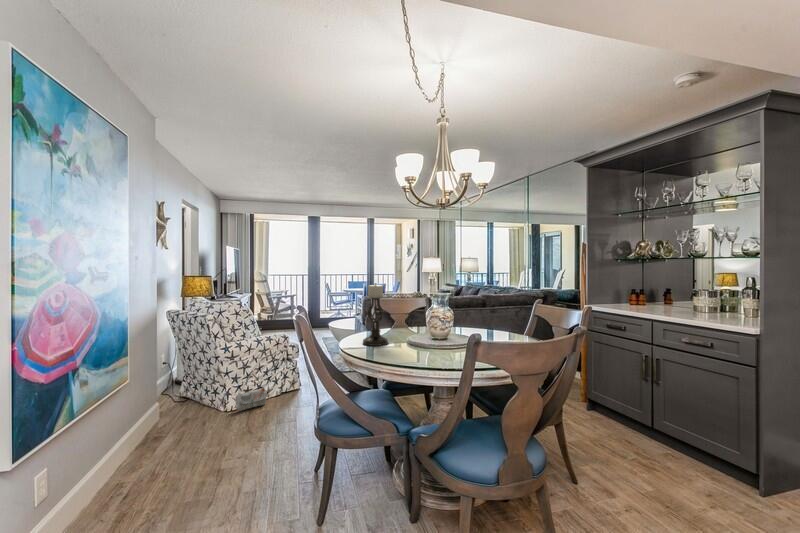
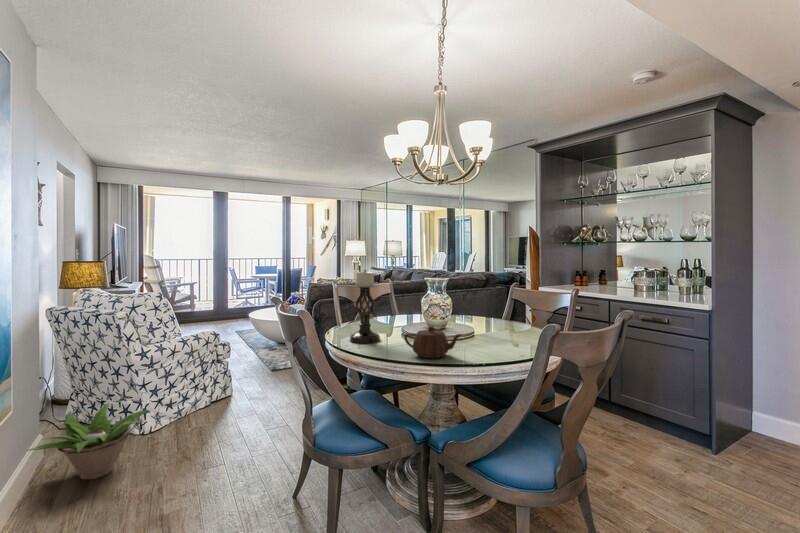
teapot: none [394,332,440,359] -> present [404,326,461,358]
bag: present [236,373,268,410] -> none [158,382,198,430]
decorative plant: none [139,385,225,440] -> present [27,403,149,479]

